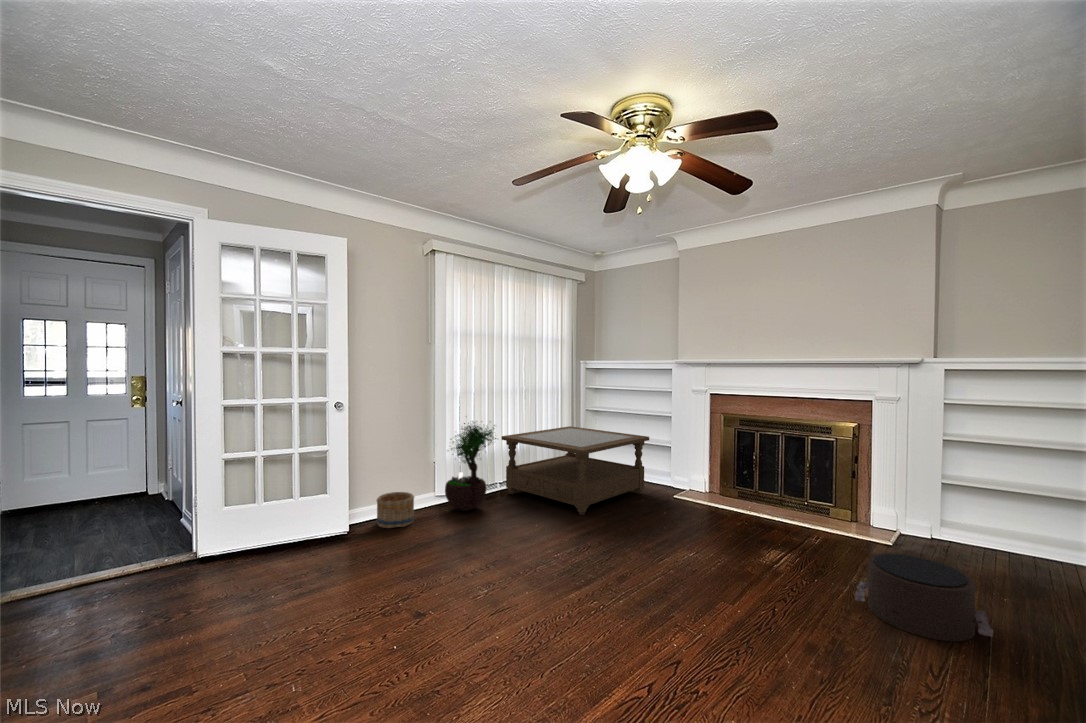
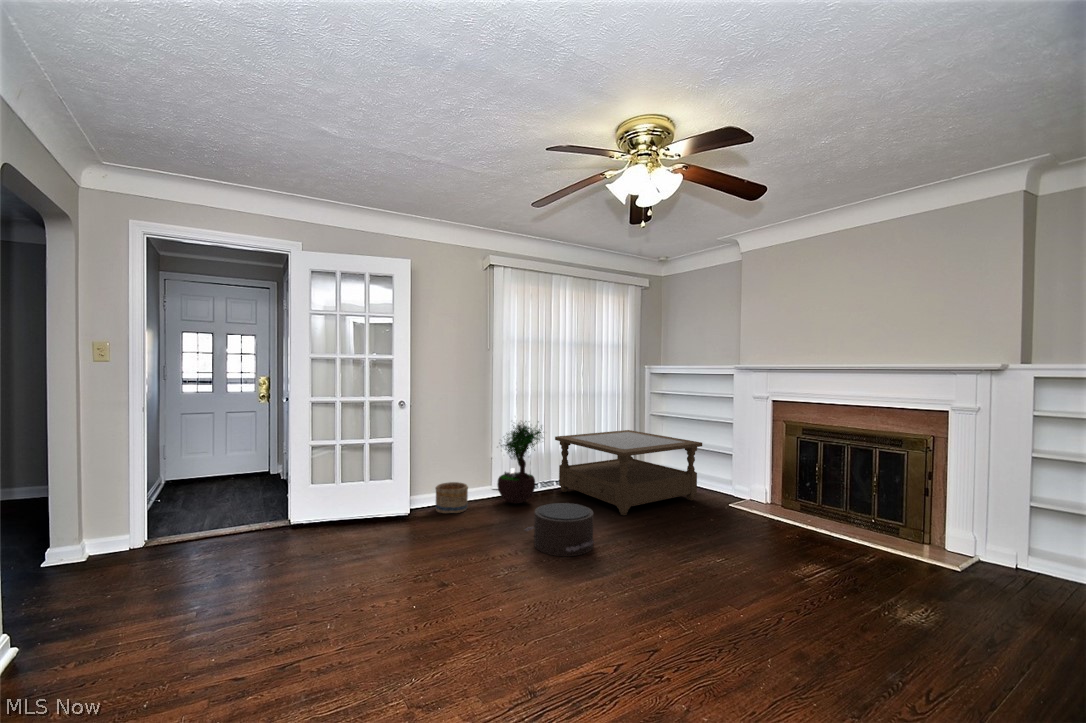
pouf: present [855,553,993,641] -> present [525,503,594,556]

